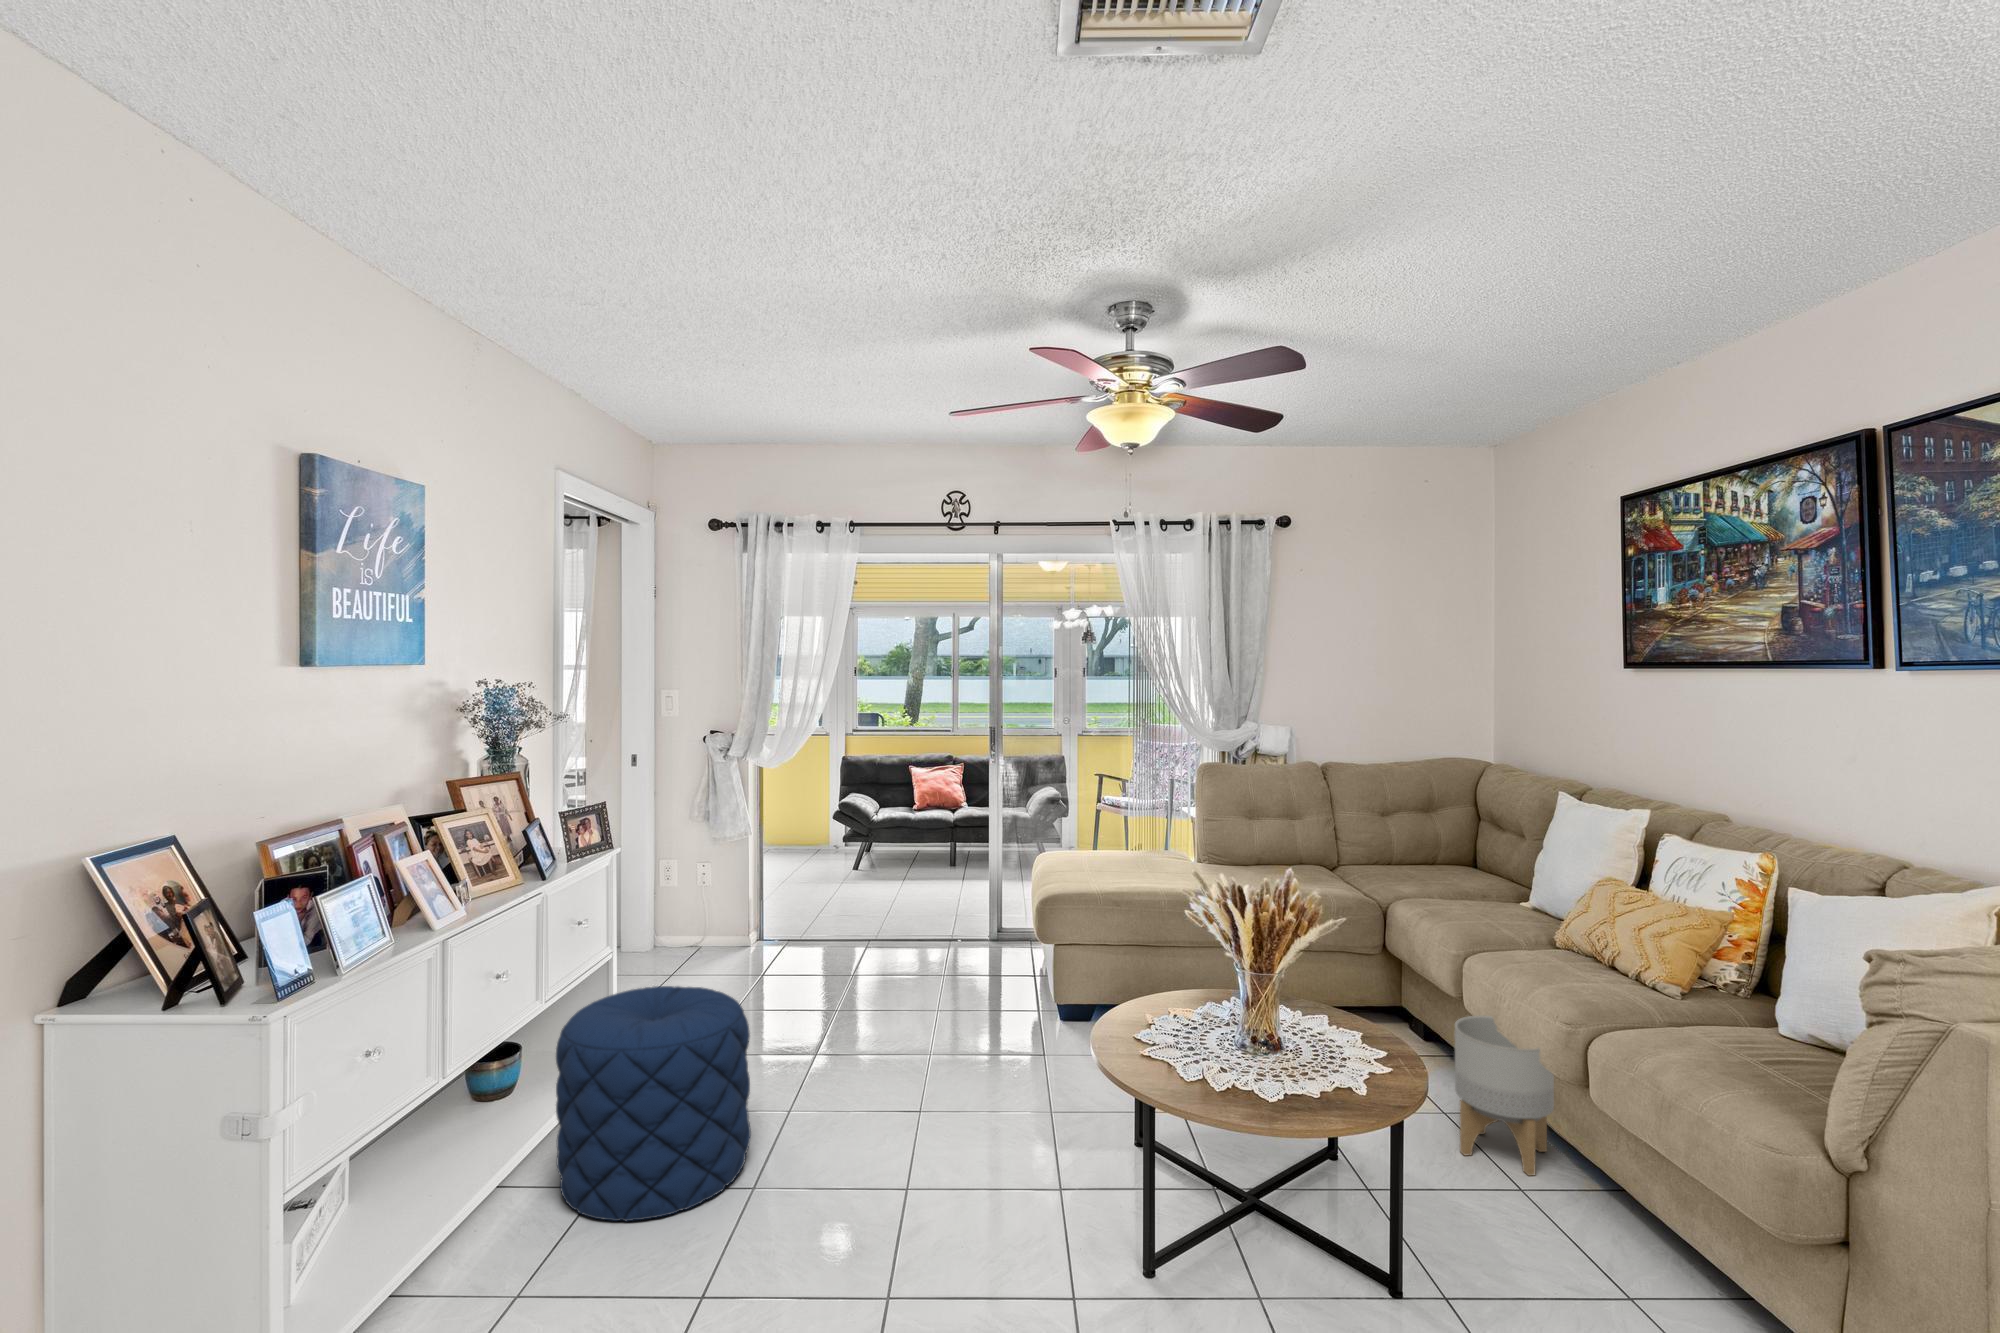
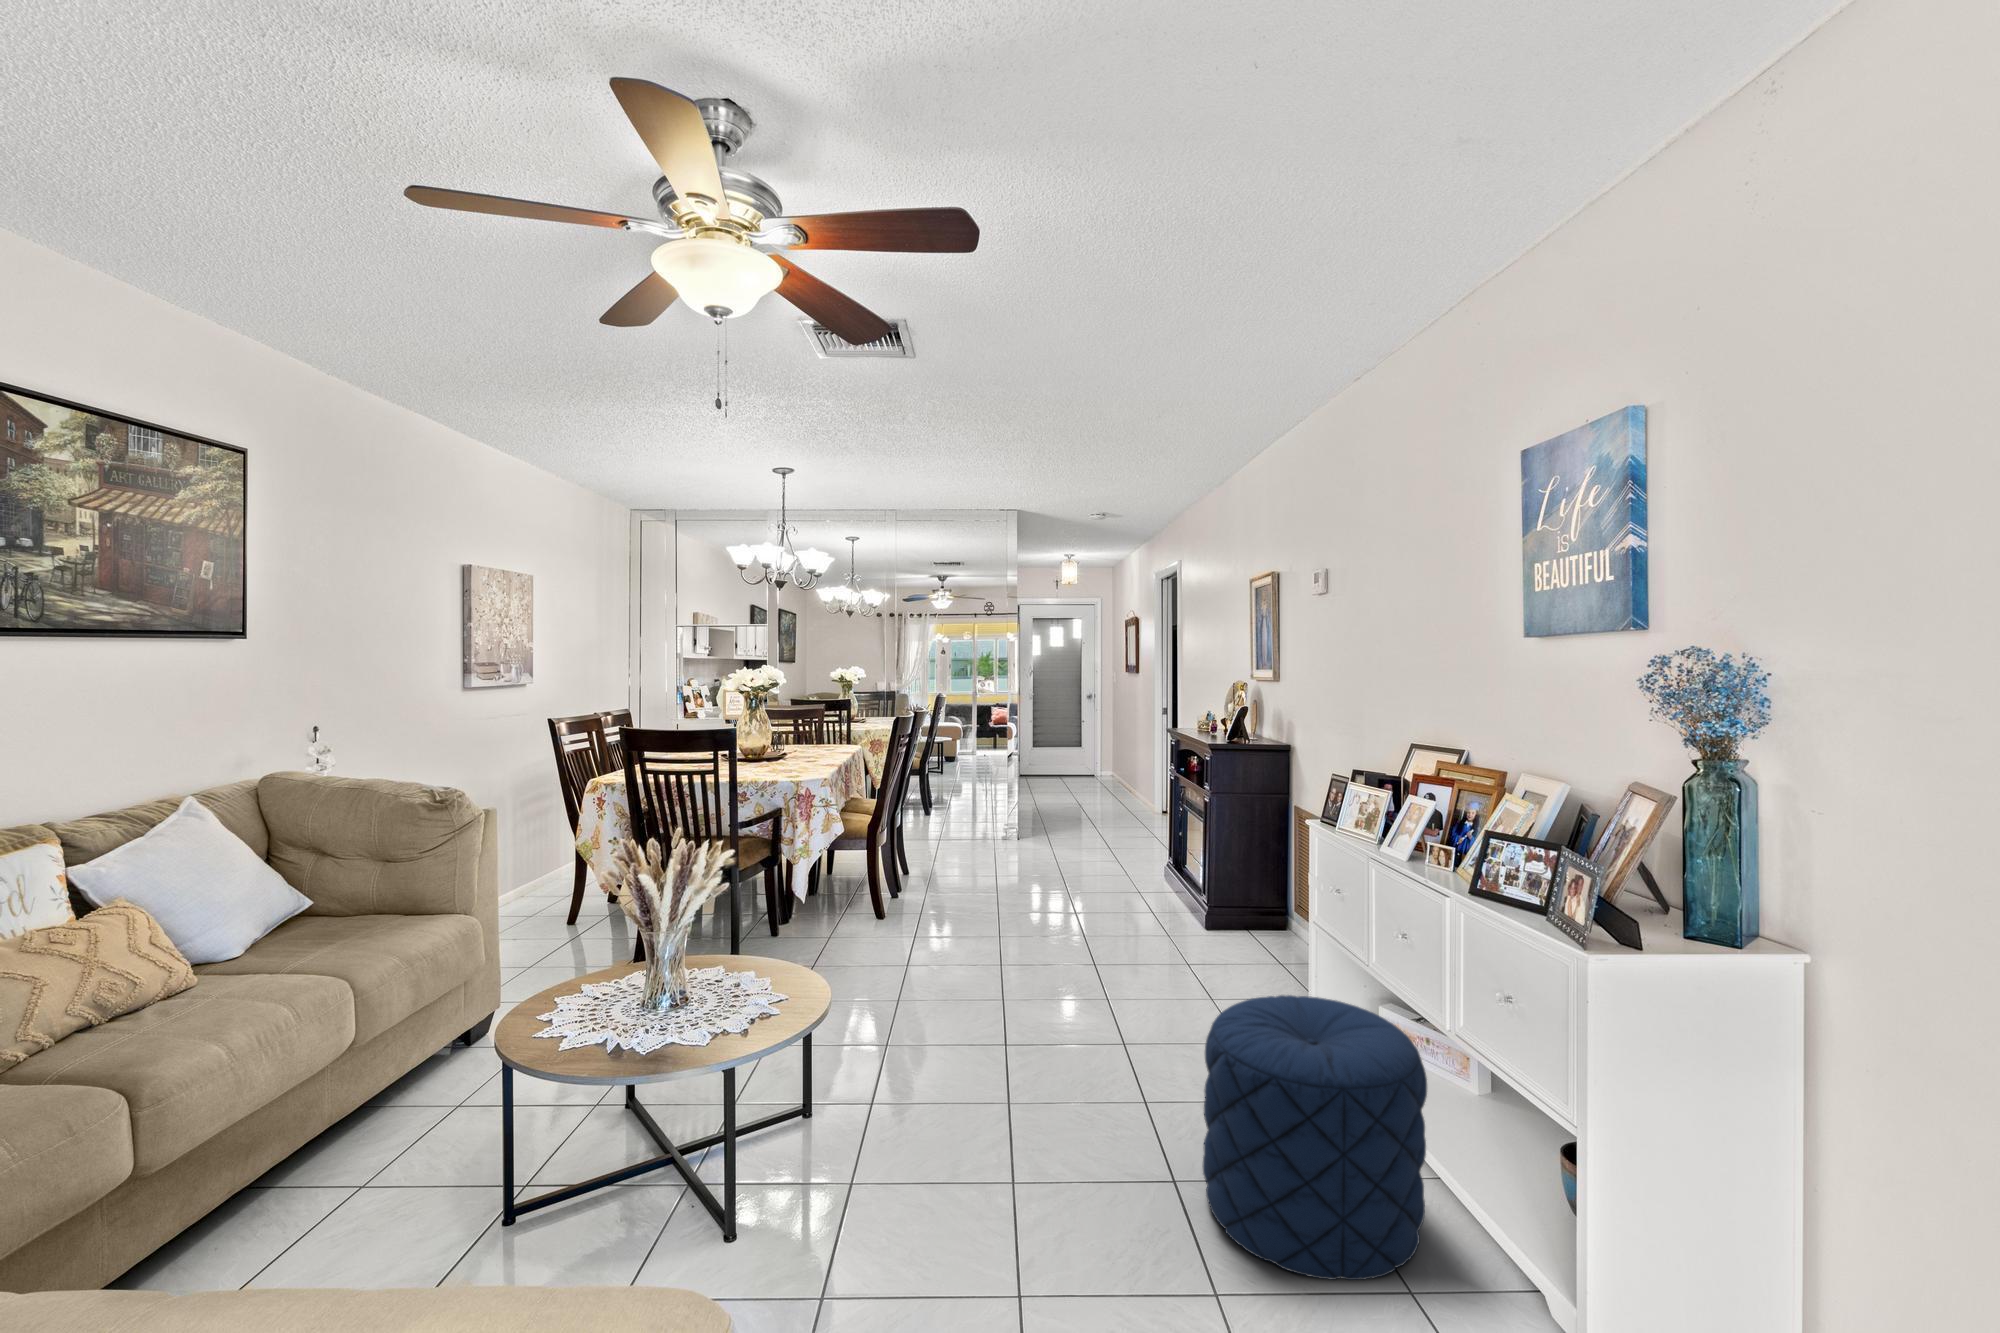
planter: present [1455,1016,1554,1176] -> none [241,1046,374,1247]

